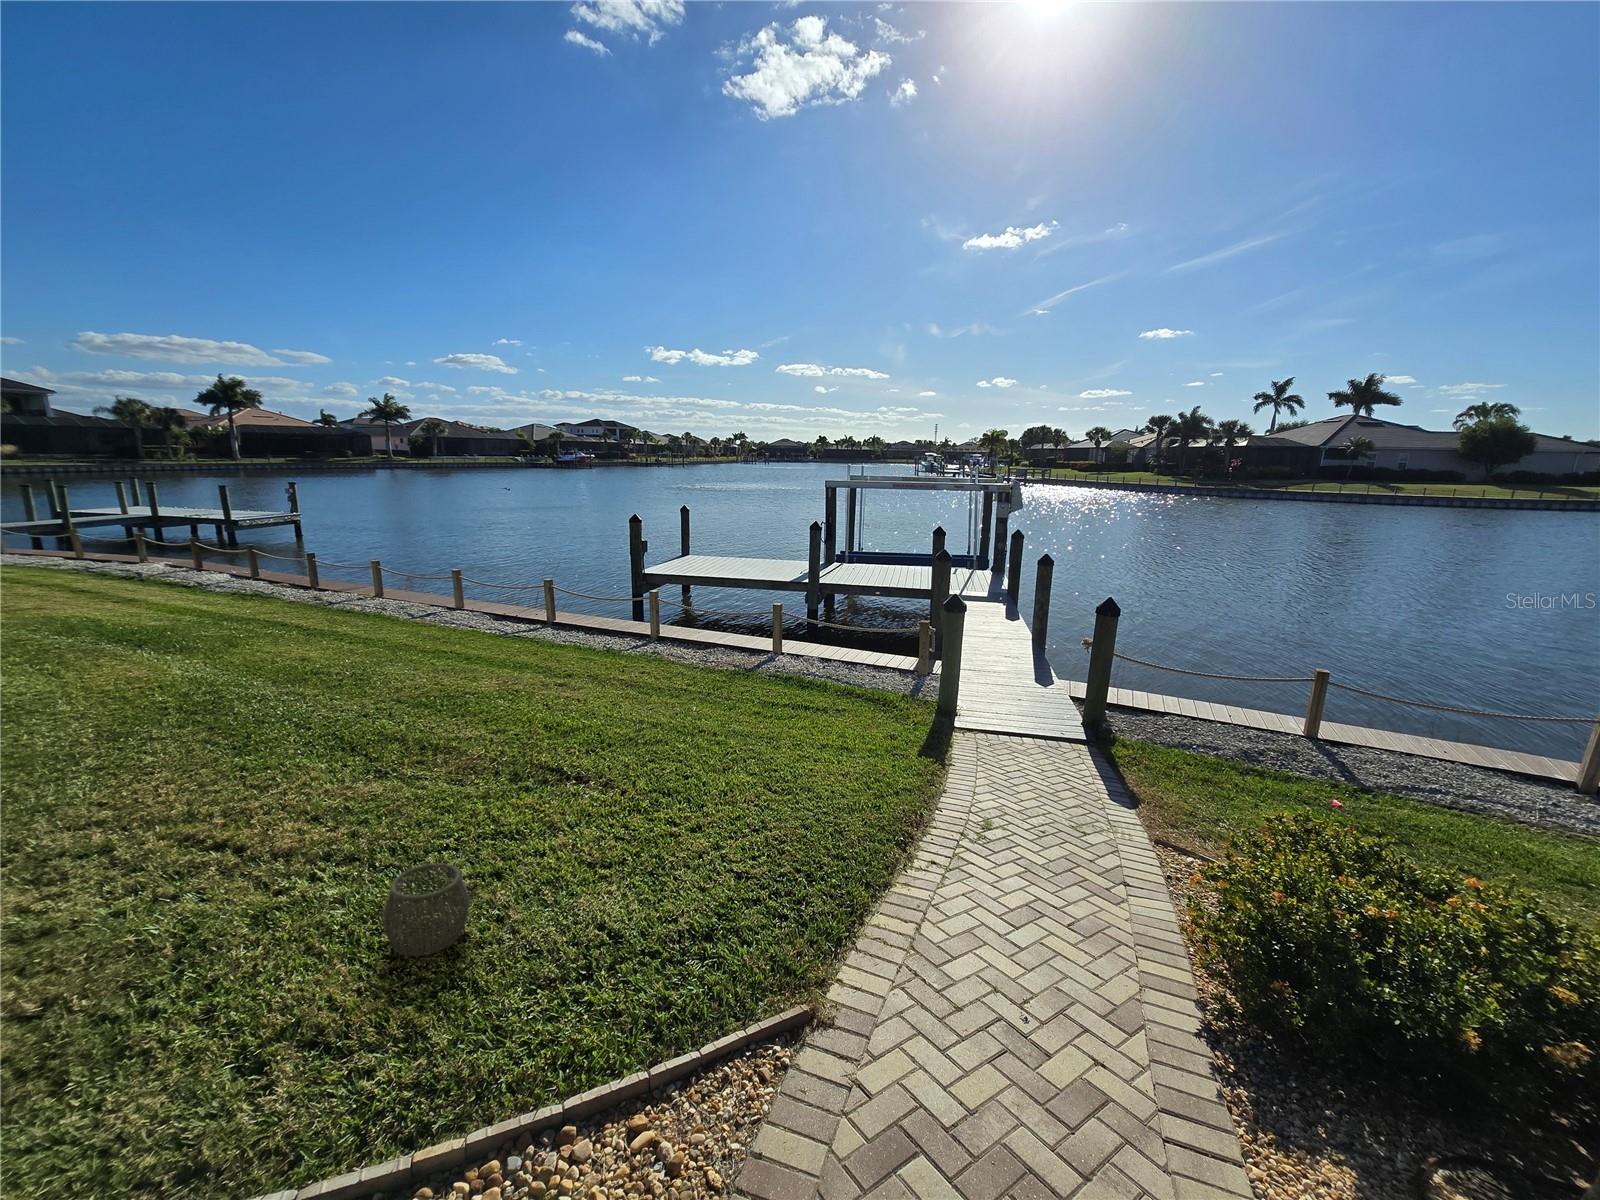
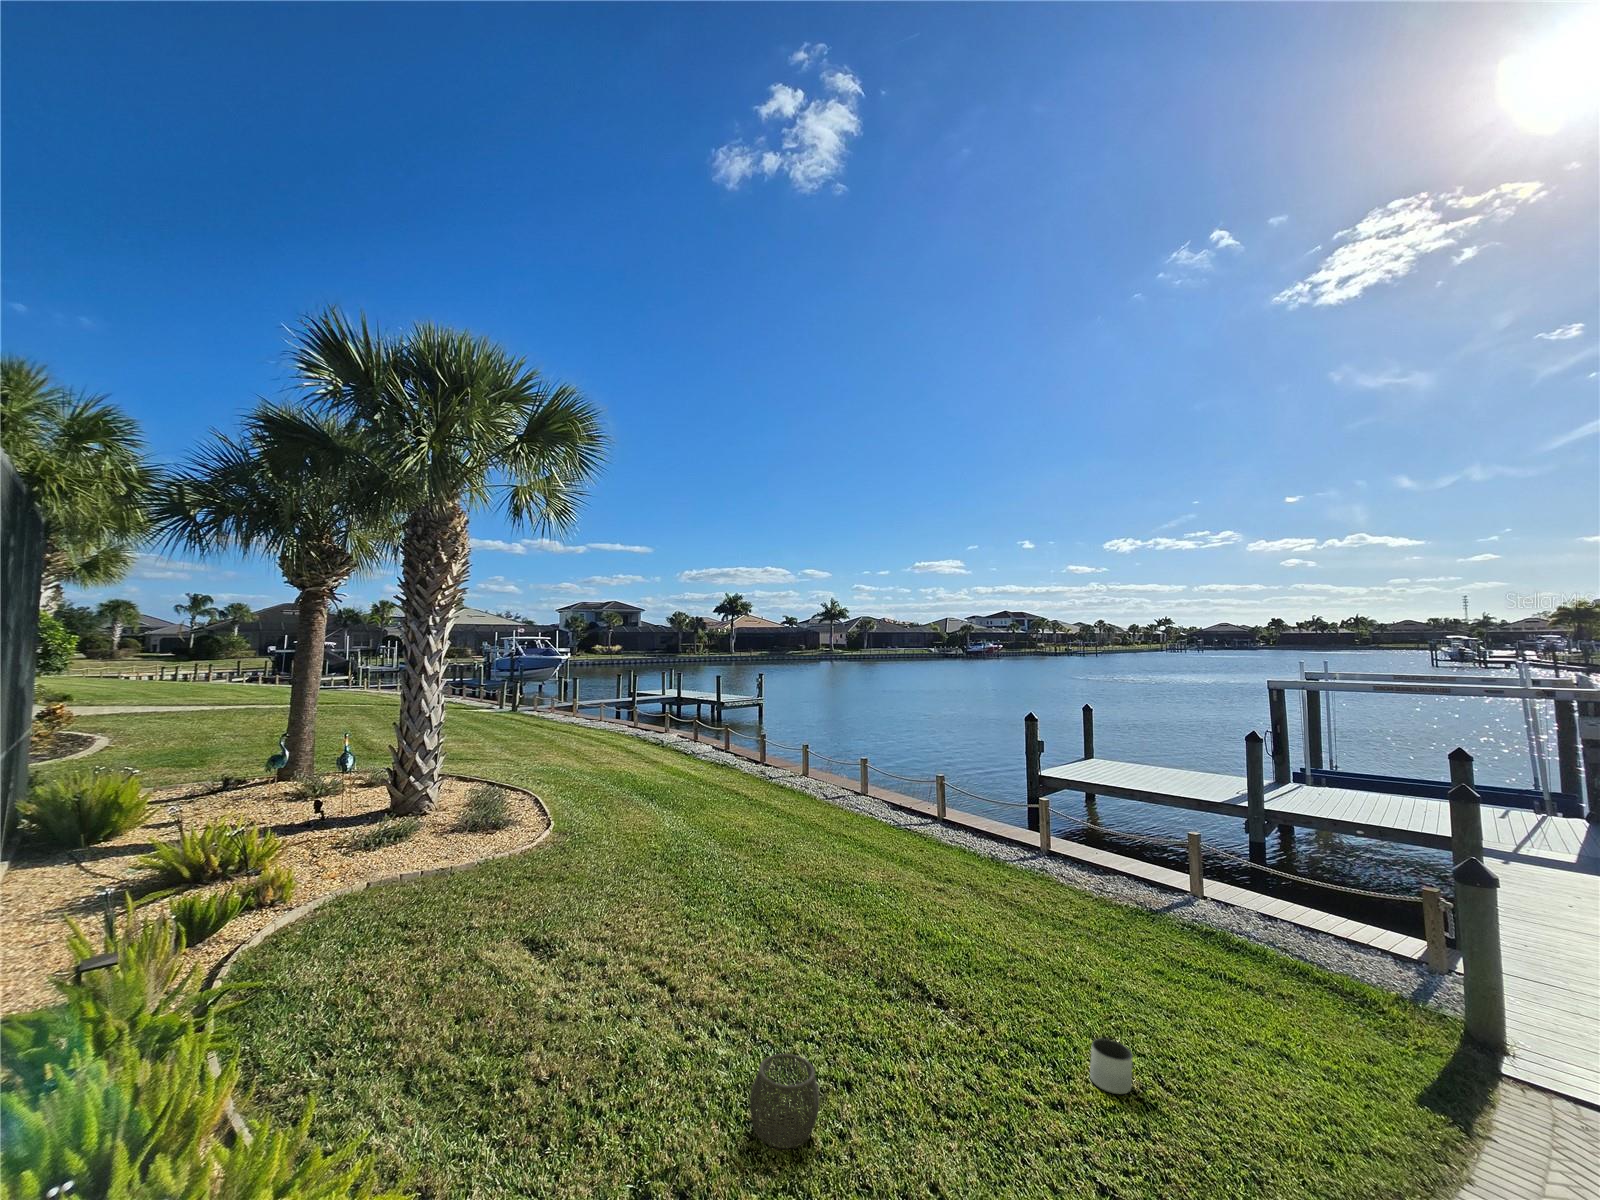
planter: none [719,767,753,807] -> present [1090,1039,1133,1095]

